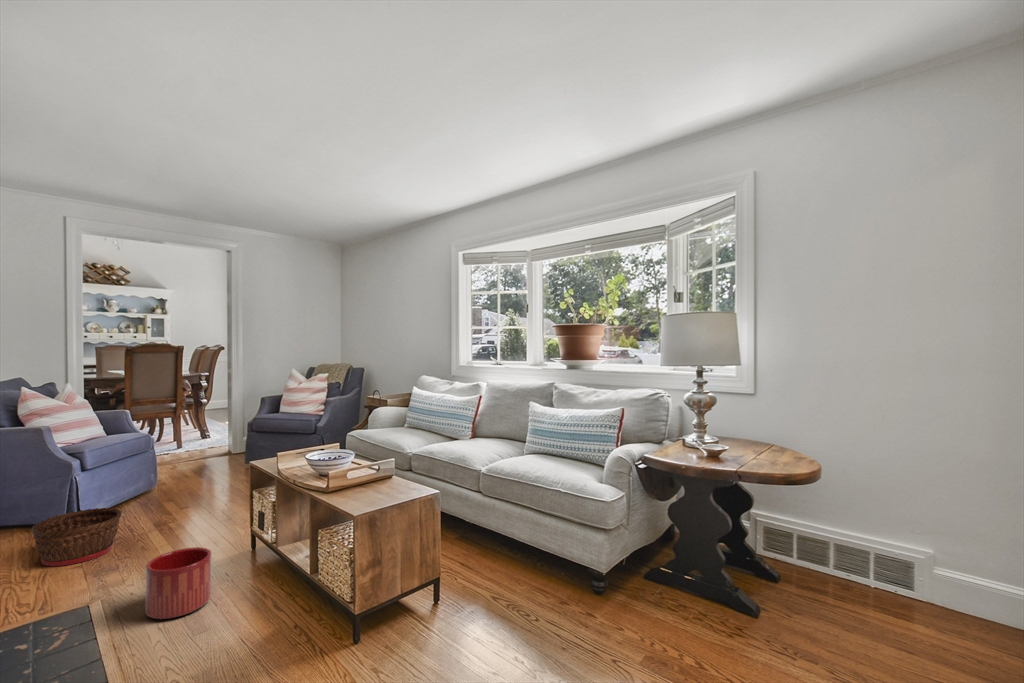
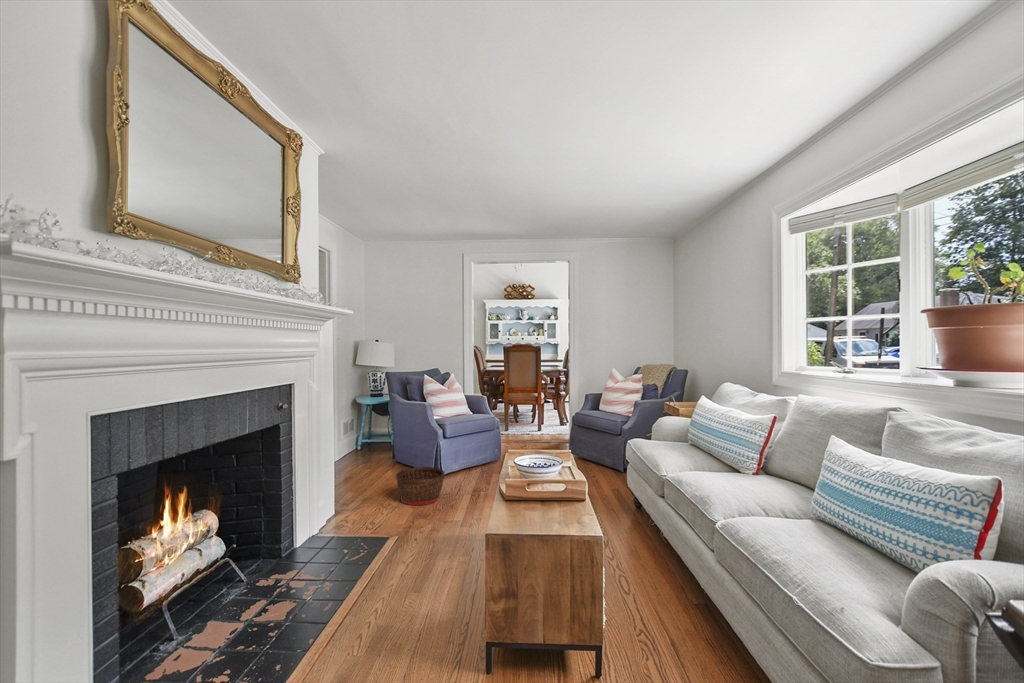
planter: present [145,547,212,619] -> none [401,517,447,573]

